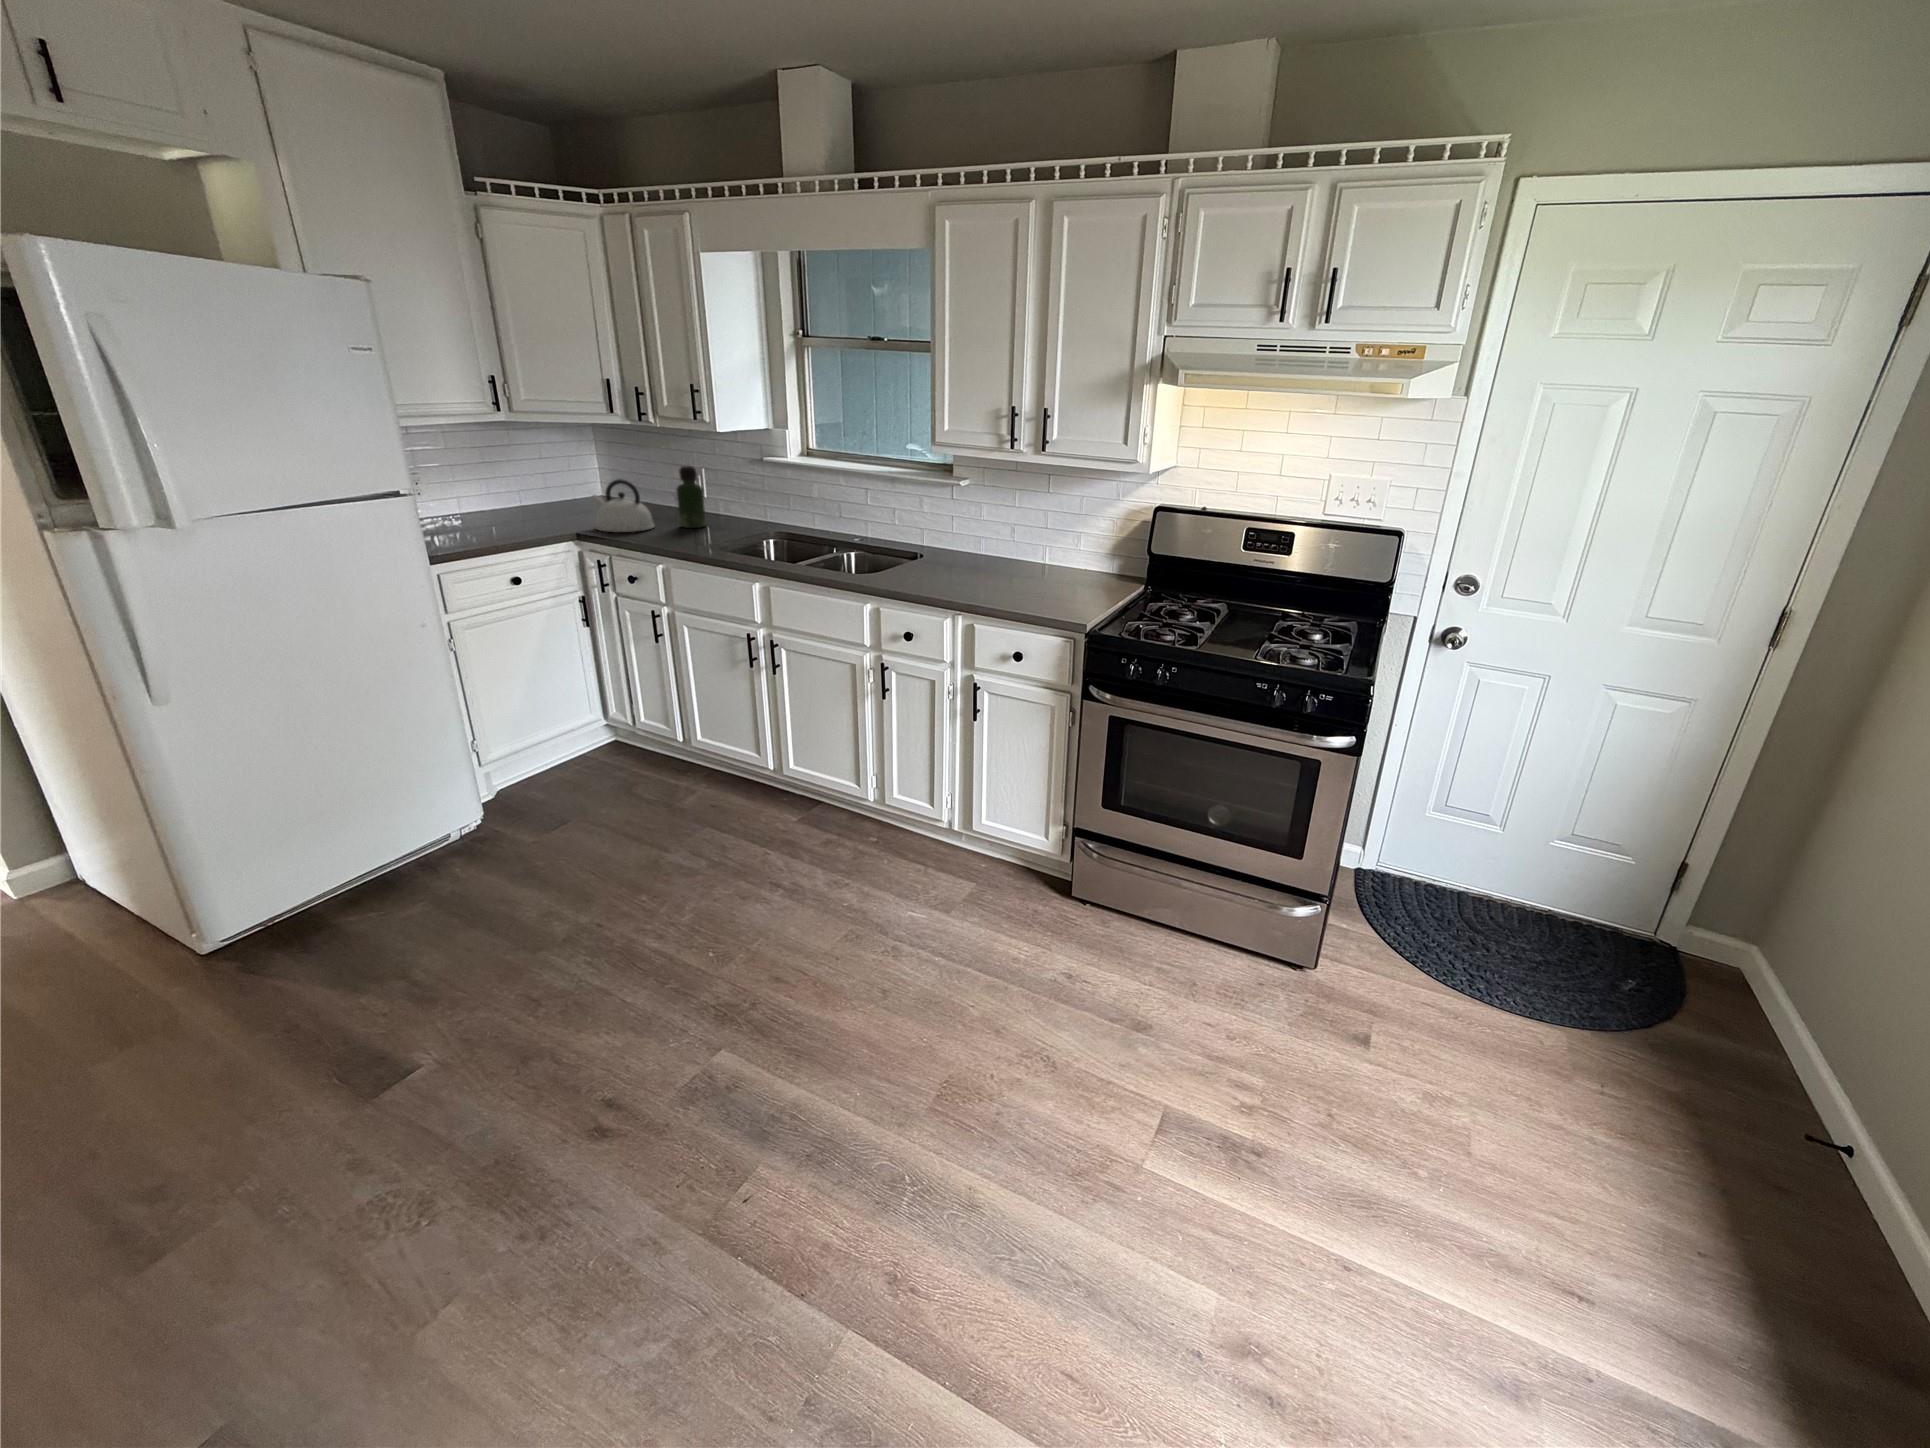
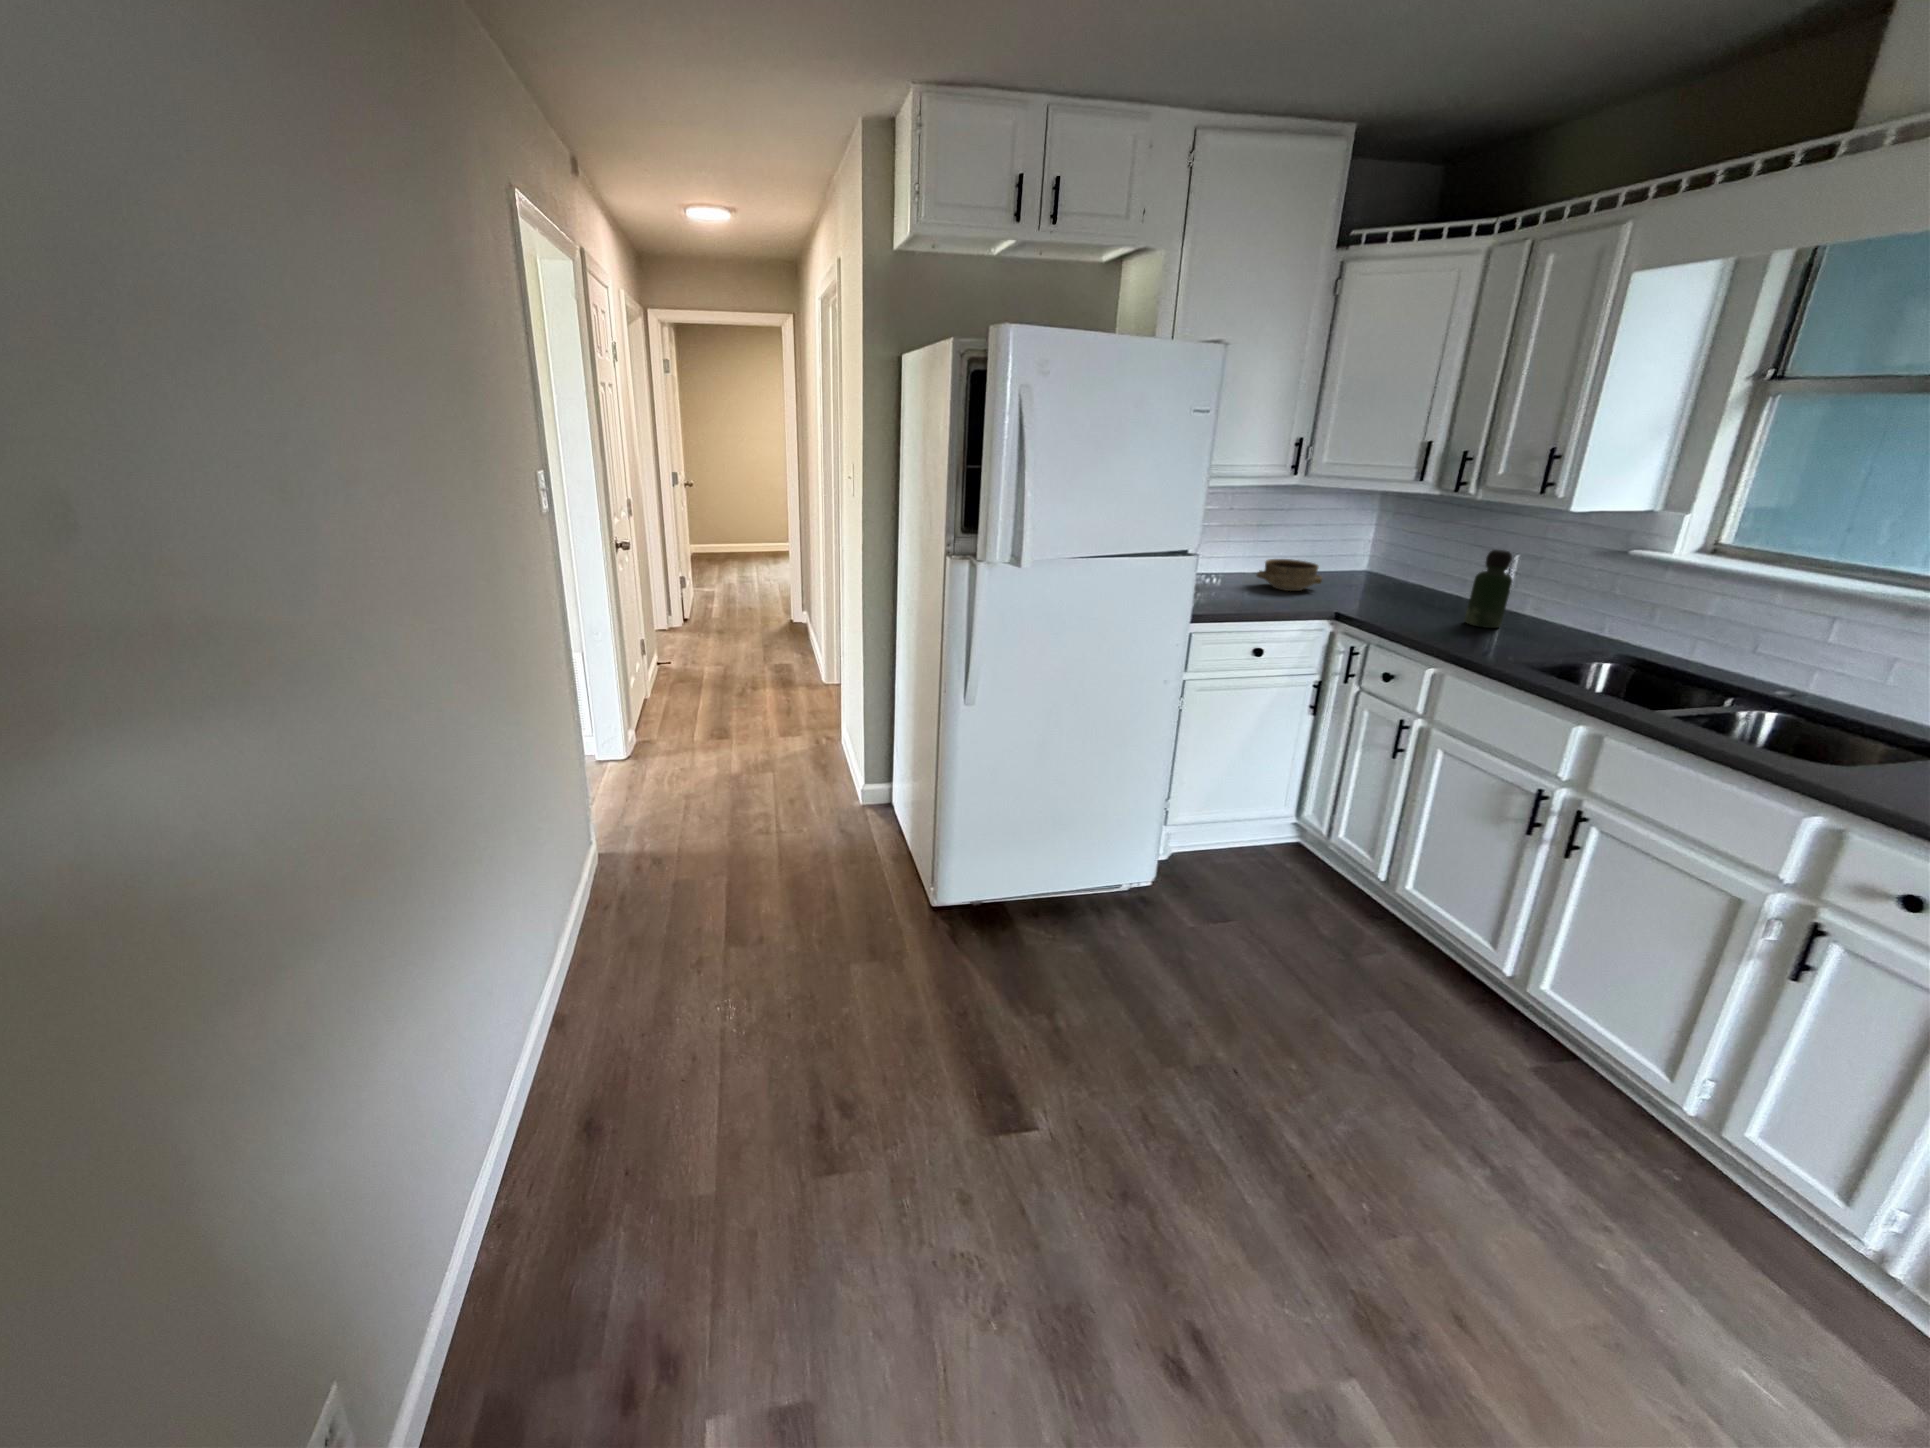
kettle: present [589,479,654,532] -> none [1357,557,1430,620]
ceramic bowl: none [495,493,561,522] -> present [1257,559,1322,591]

